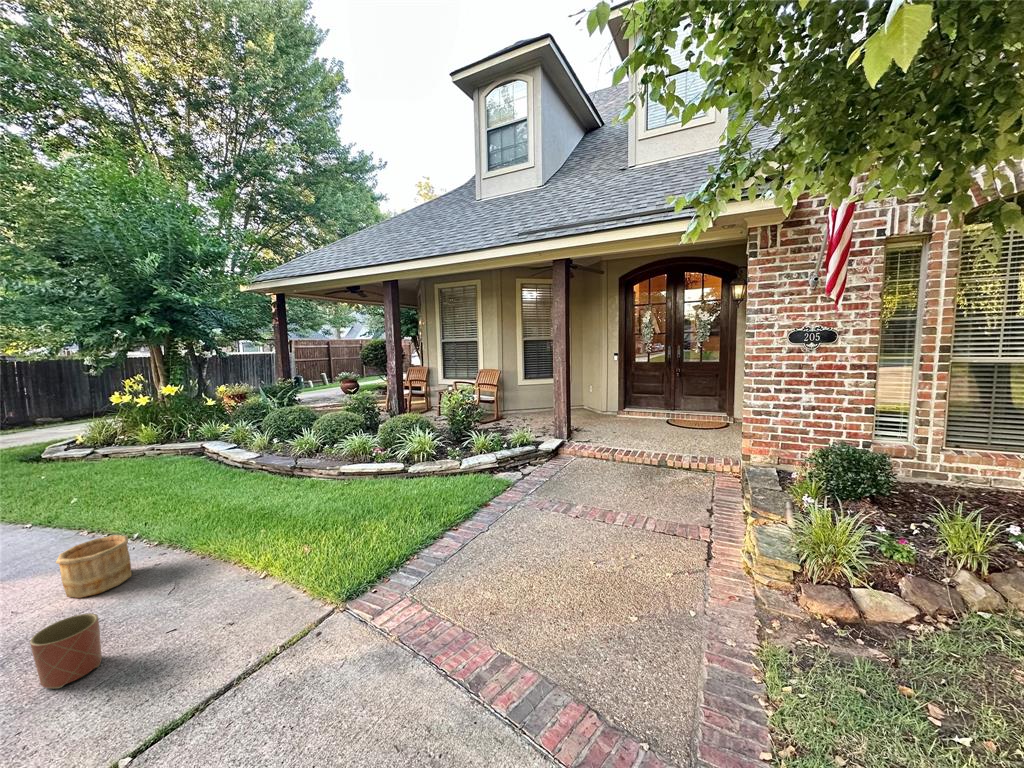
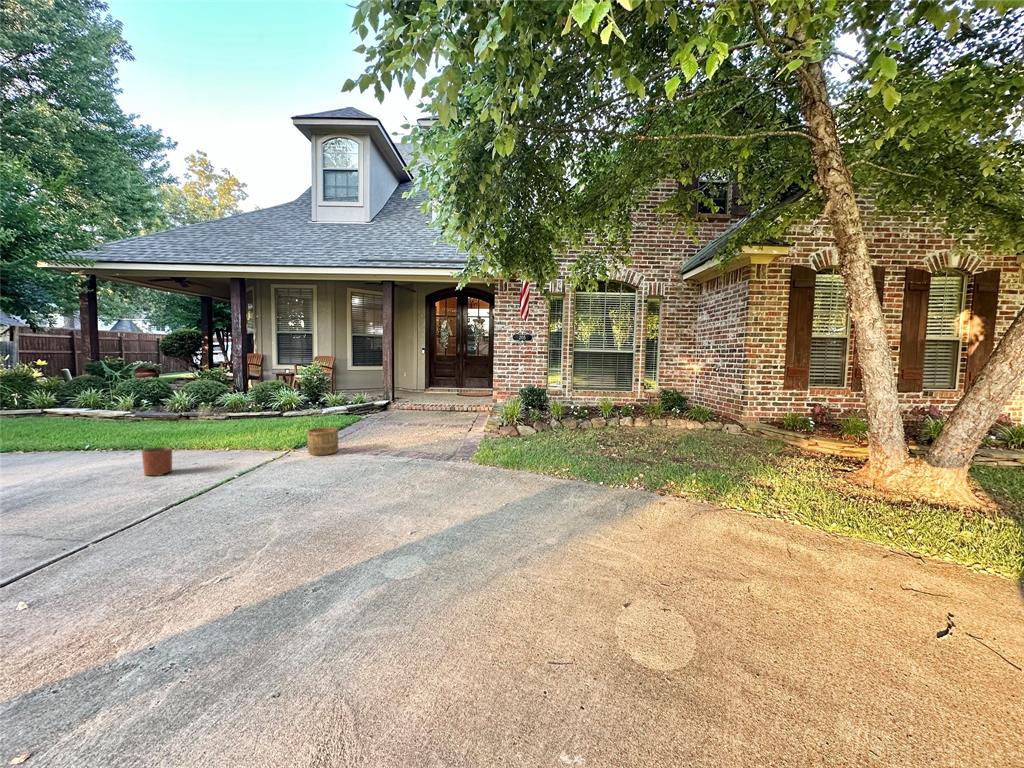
wooden bucket: present [56,535,132,598] -> present [306,427,338,455]

